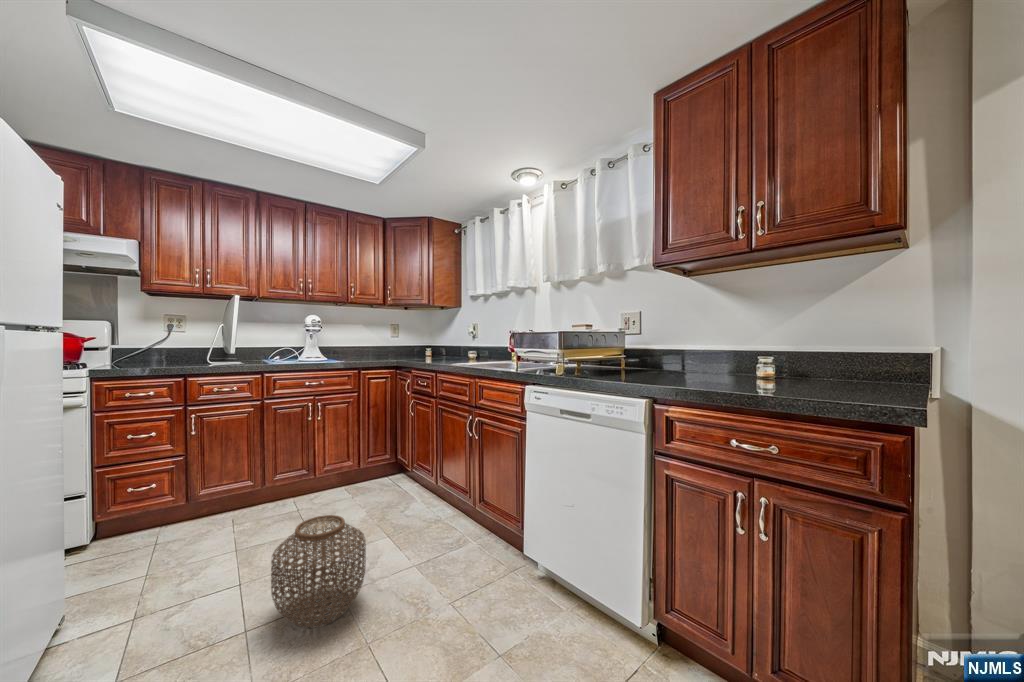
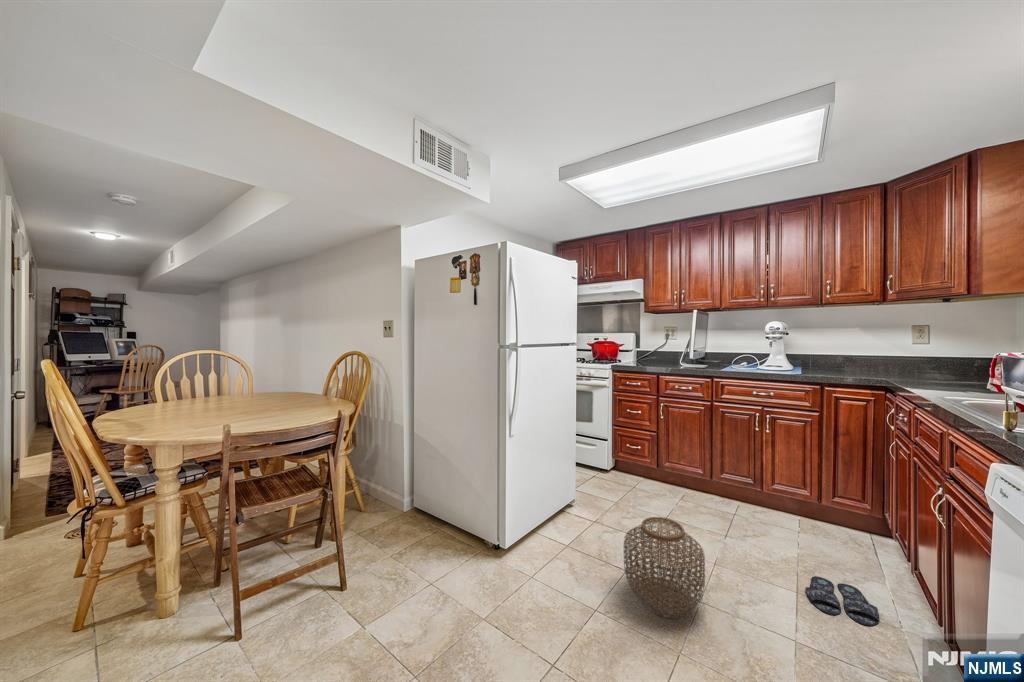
slippers: none [391,511,438,534] -> present [805,576,879,626]

